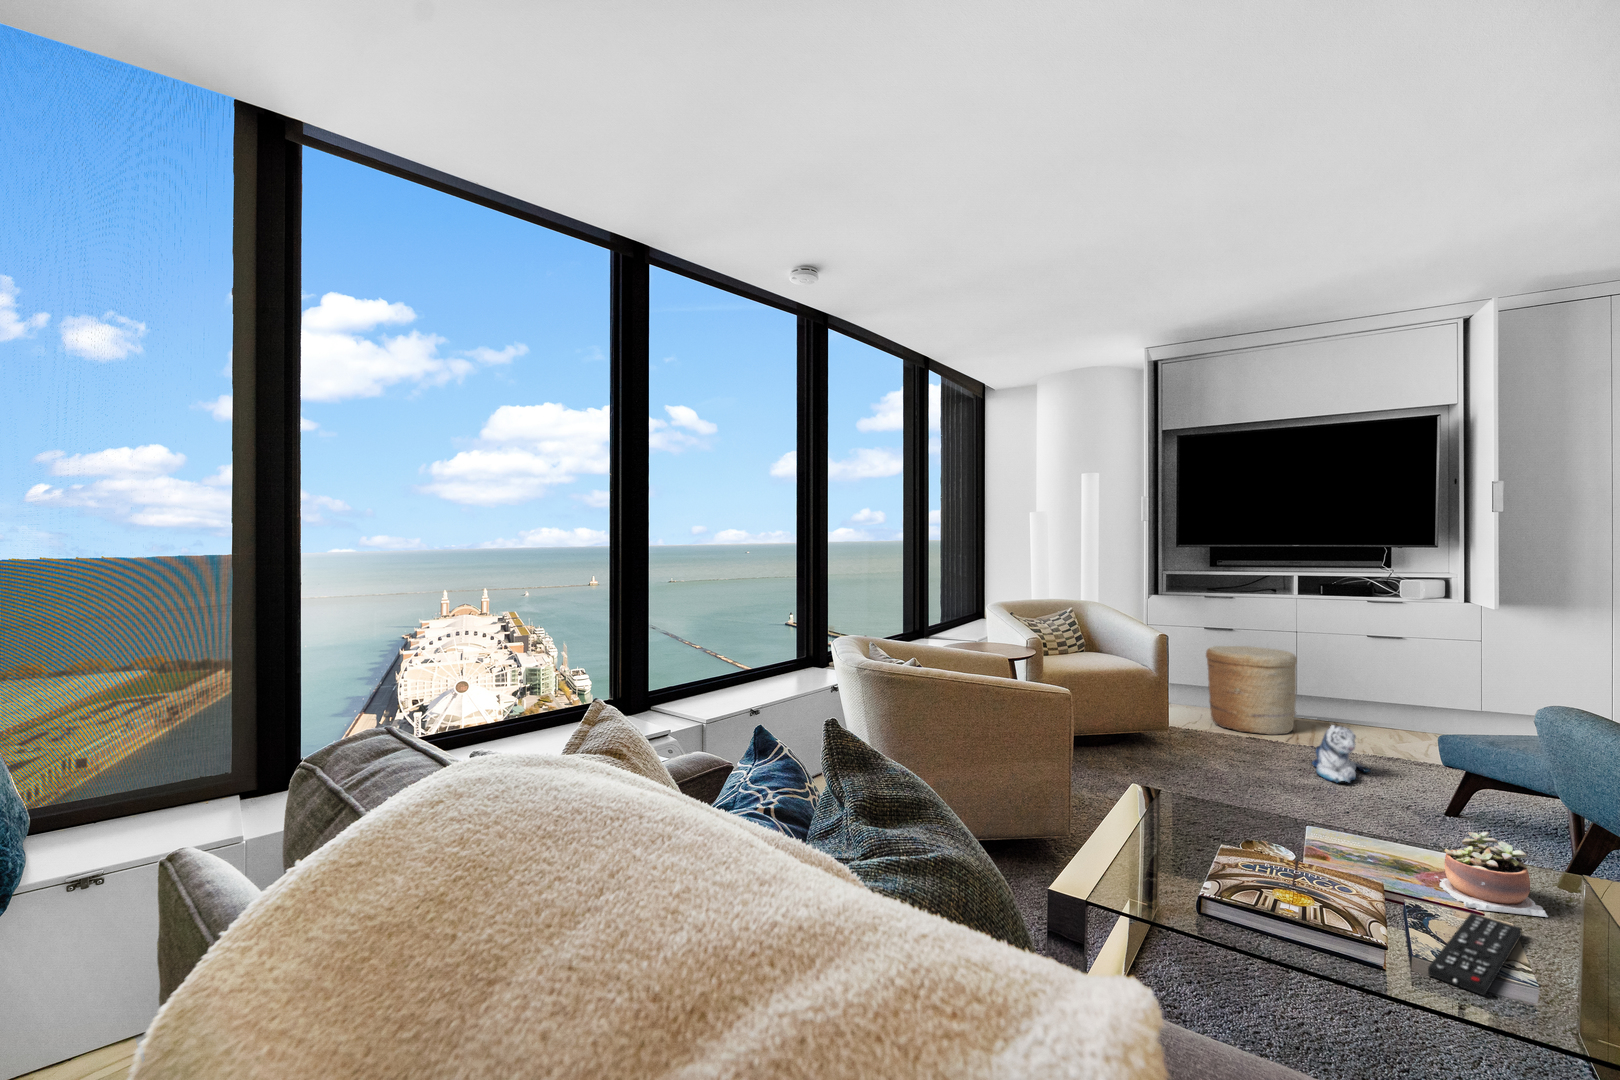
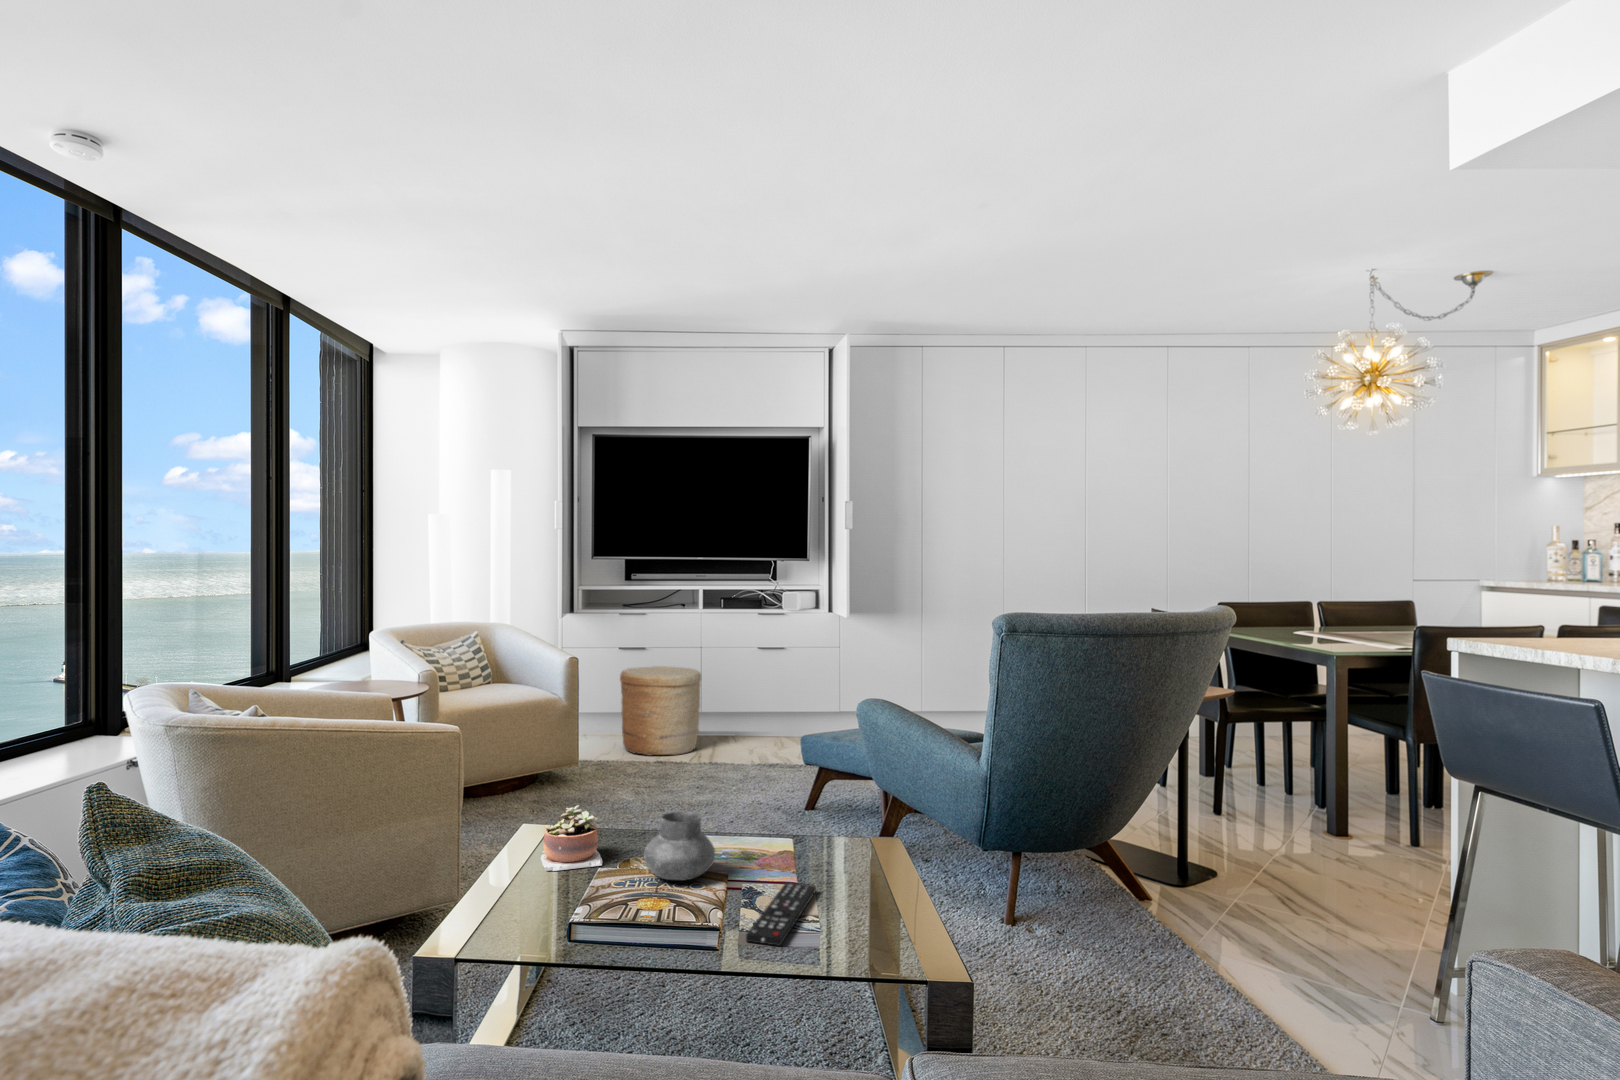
plush toy: present [1312,725,1370,783] -> none [706,738,752,793]
vase: none [1271,802,1362,879] -> present [644,812,716,881]
succulent plant: present [1436,832,1548,917] -> present [541,805,603,871]

